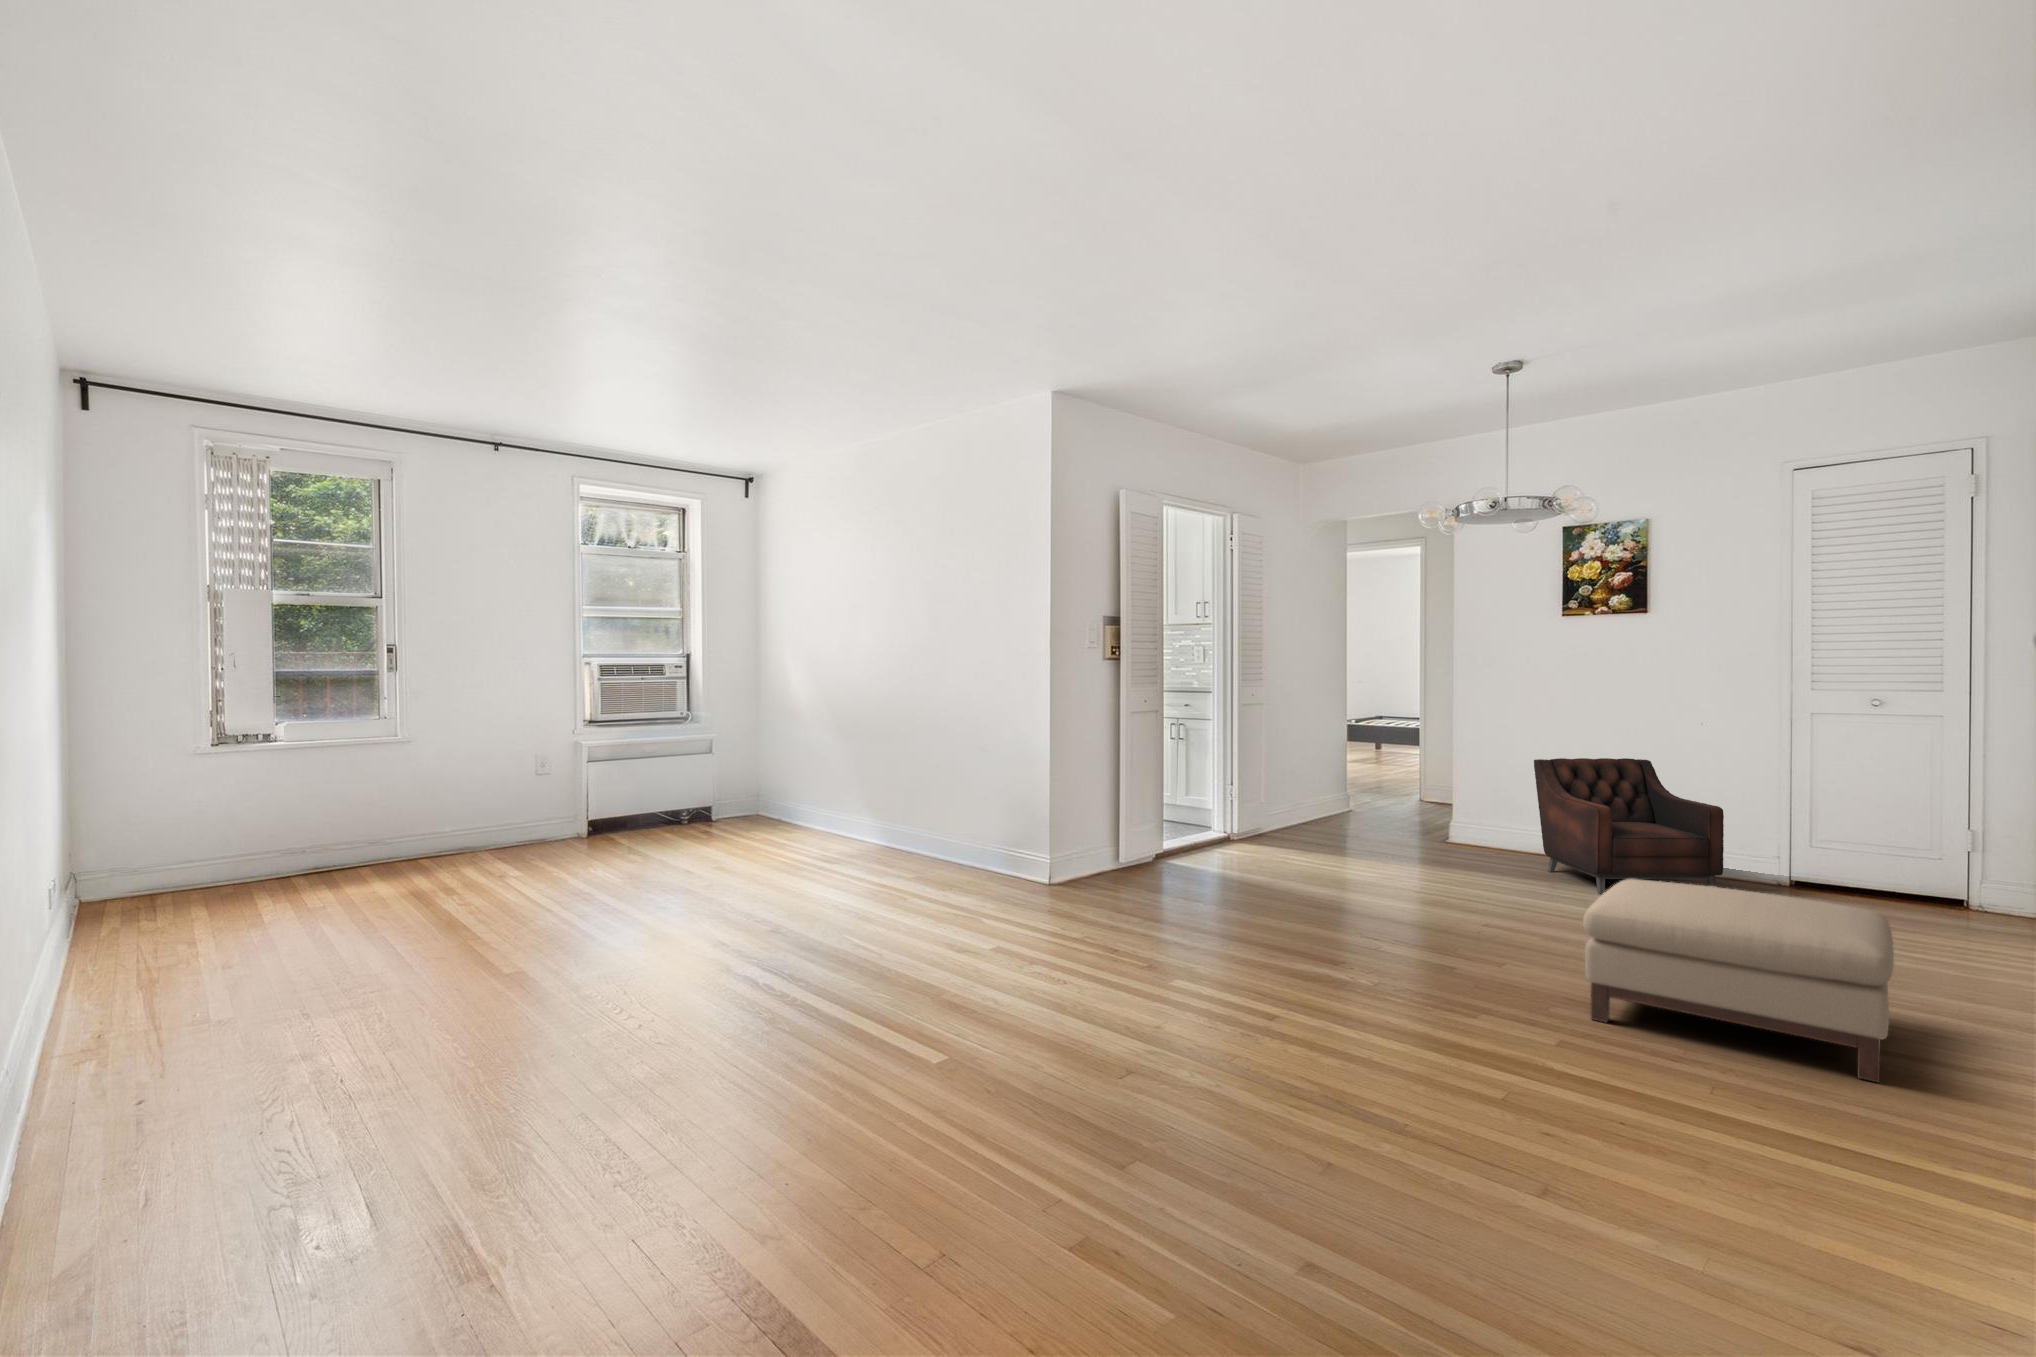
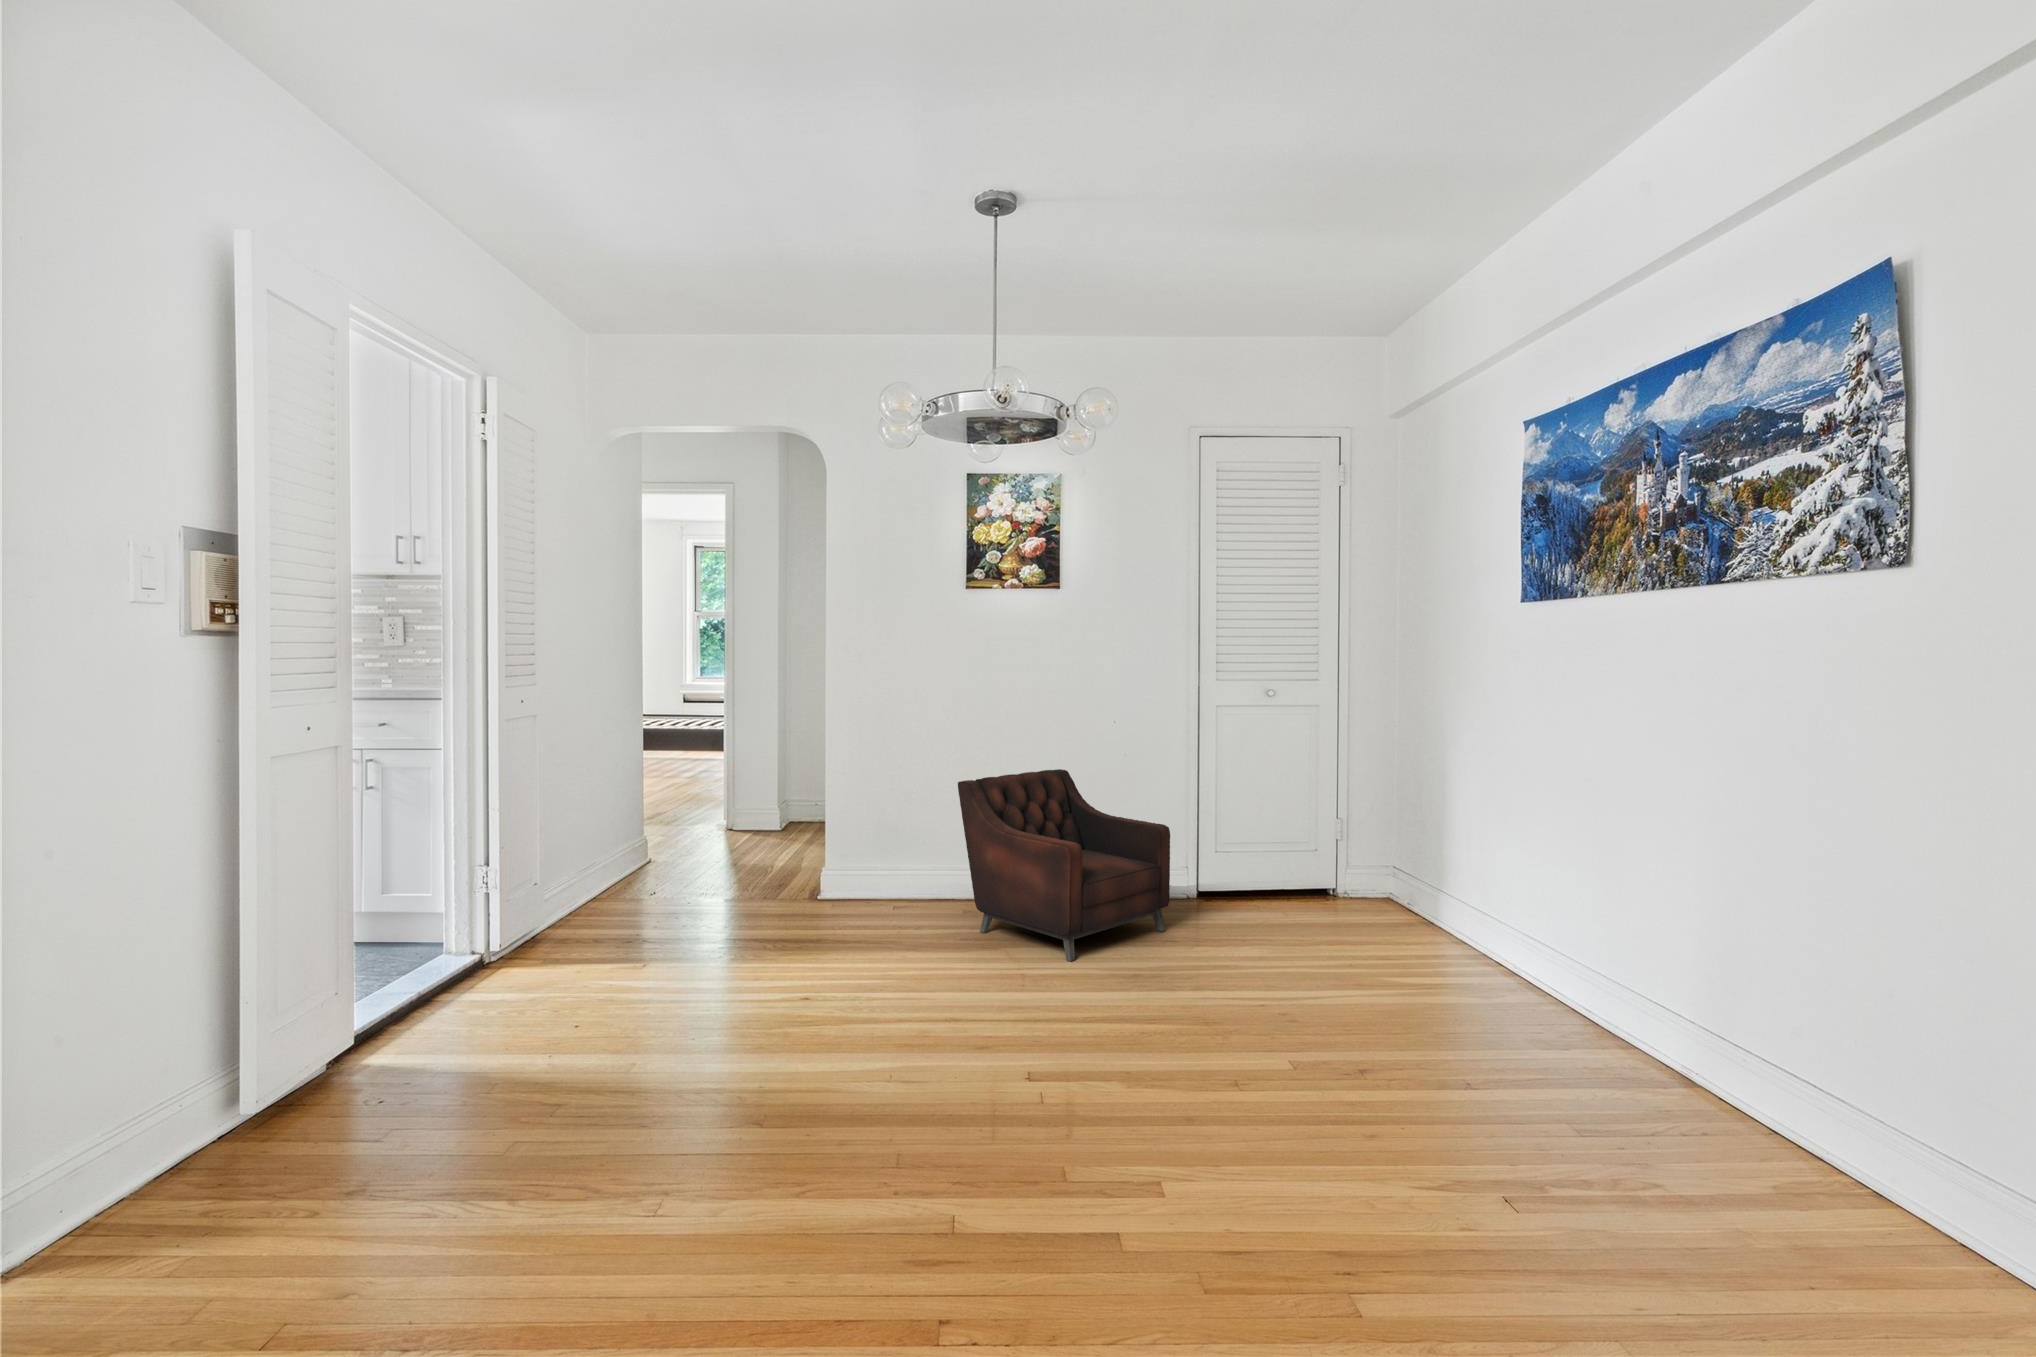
ottoman: present [1583,879,1894,1082] -> none [1281,989,1775,1307]

